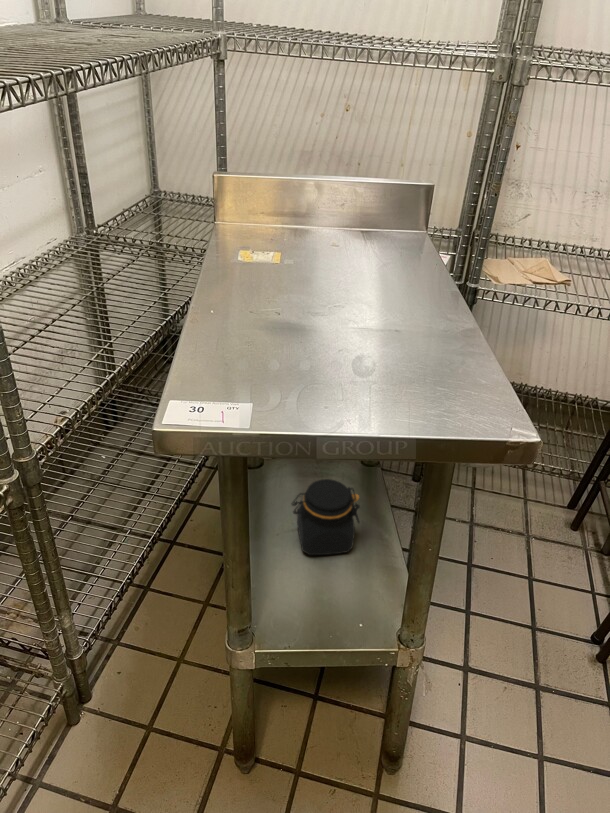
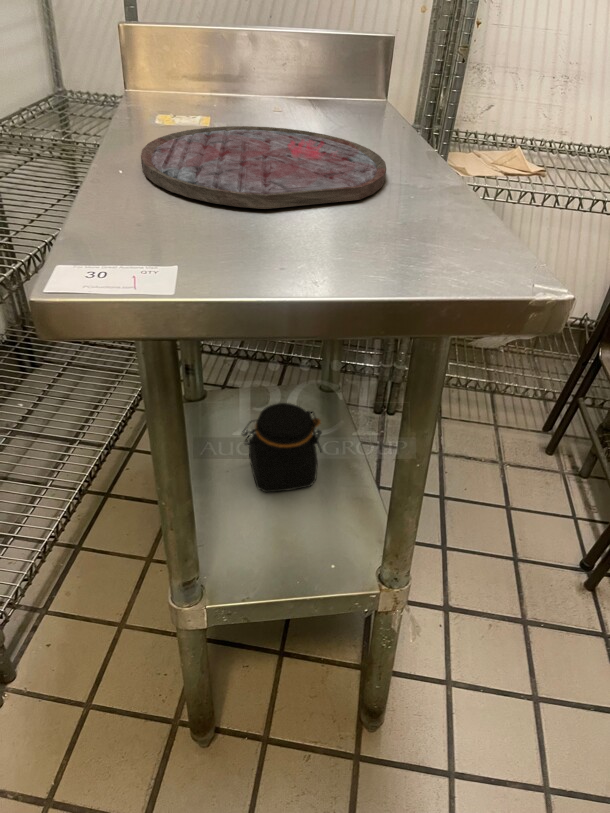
cutting board: none [226,263,416,349] -> present [141,126,386,209]

